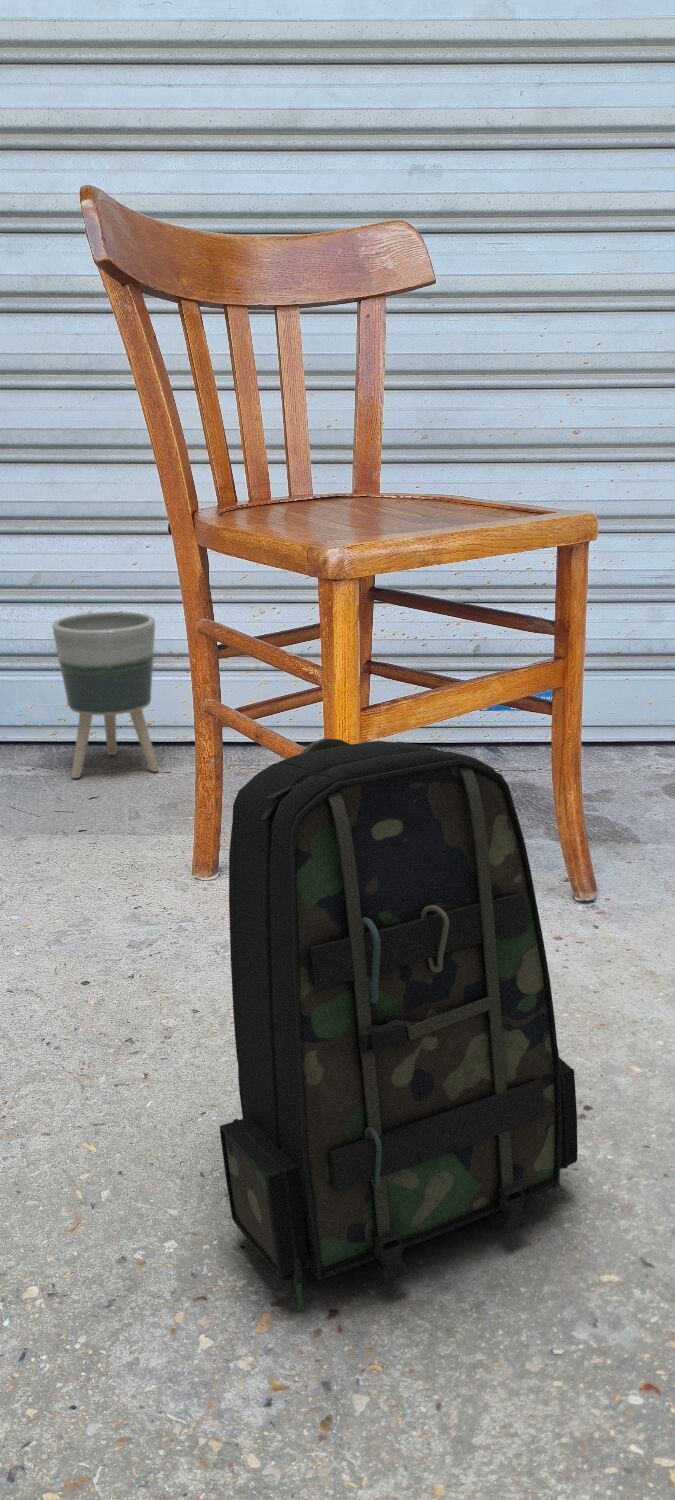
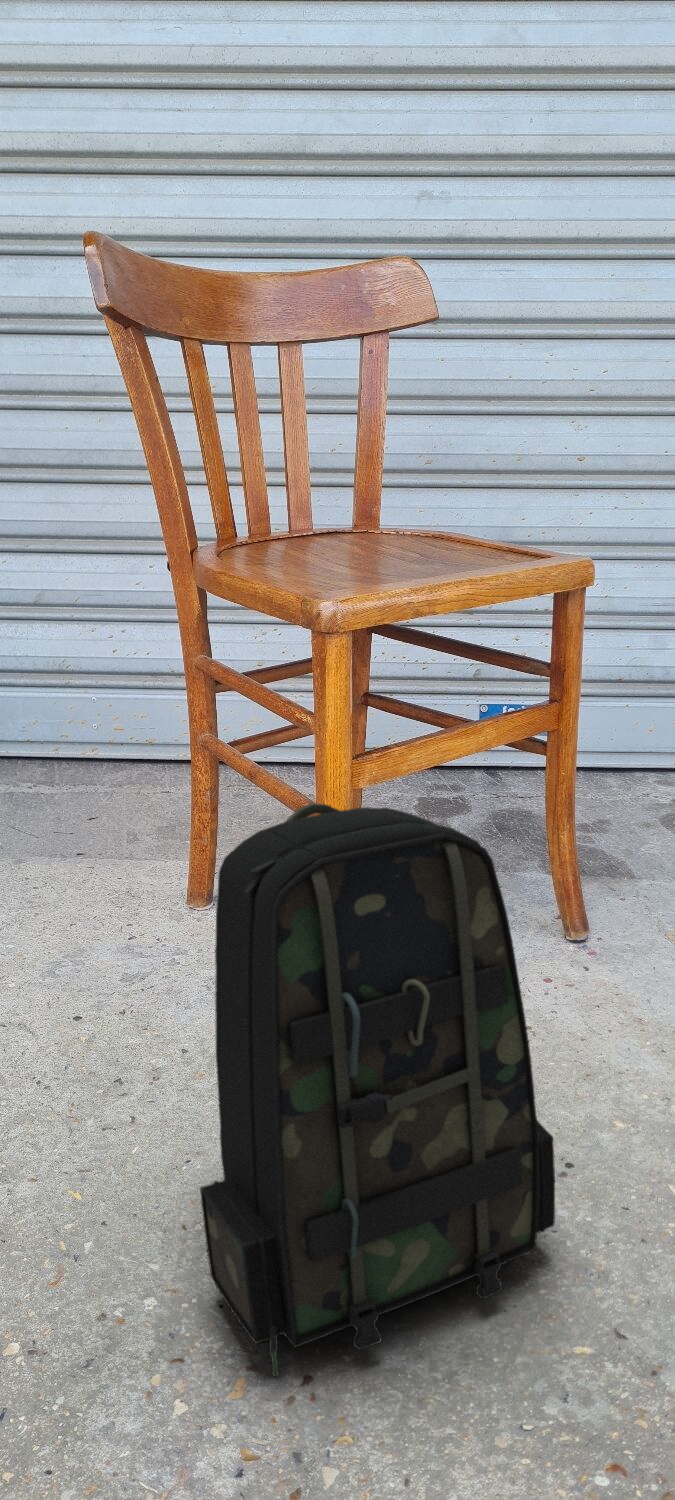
planter: present [52,612,159,778] -> none [55,631,159,796]

